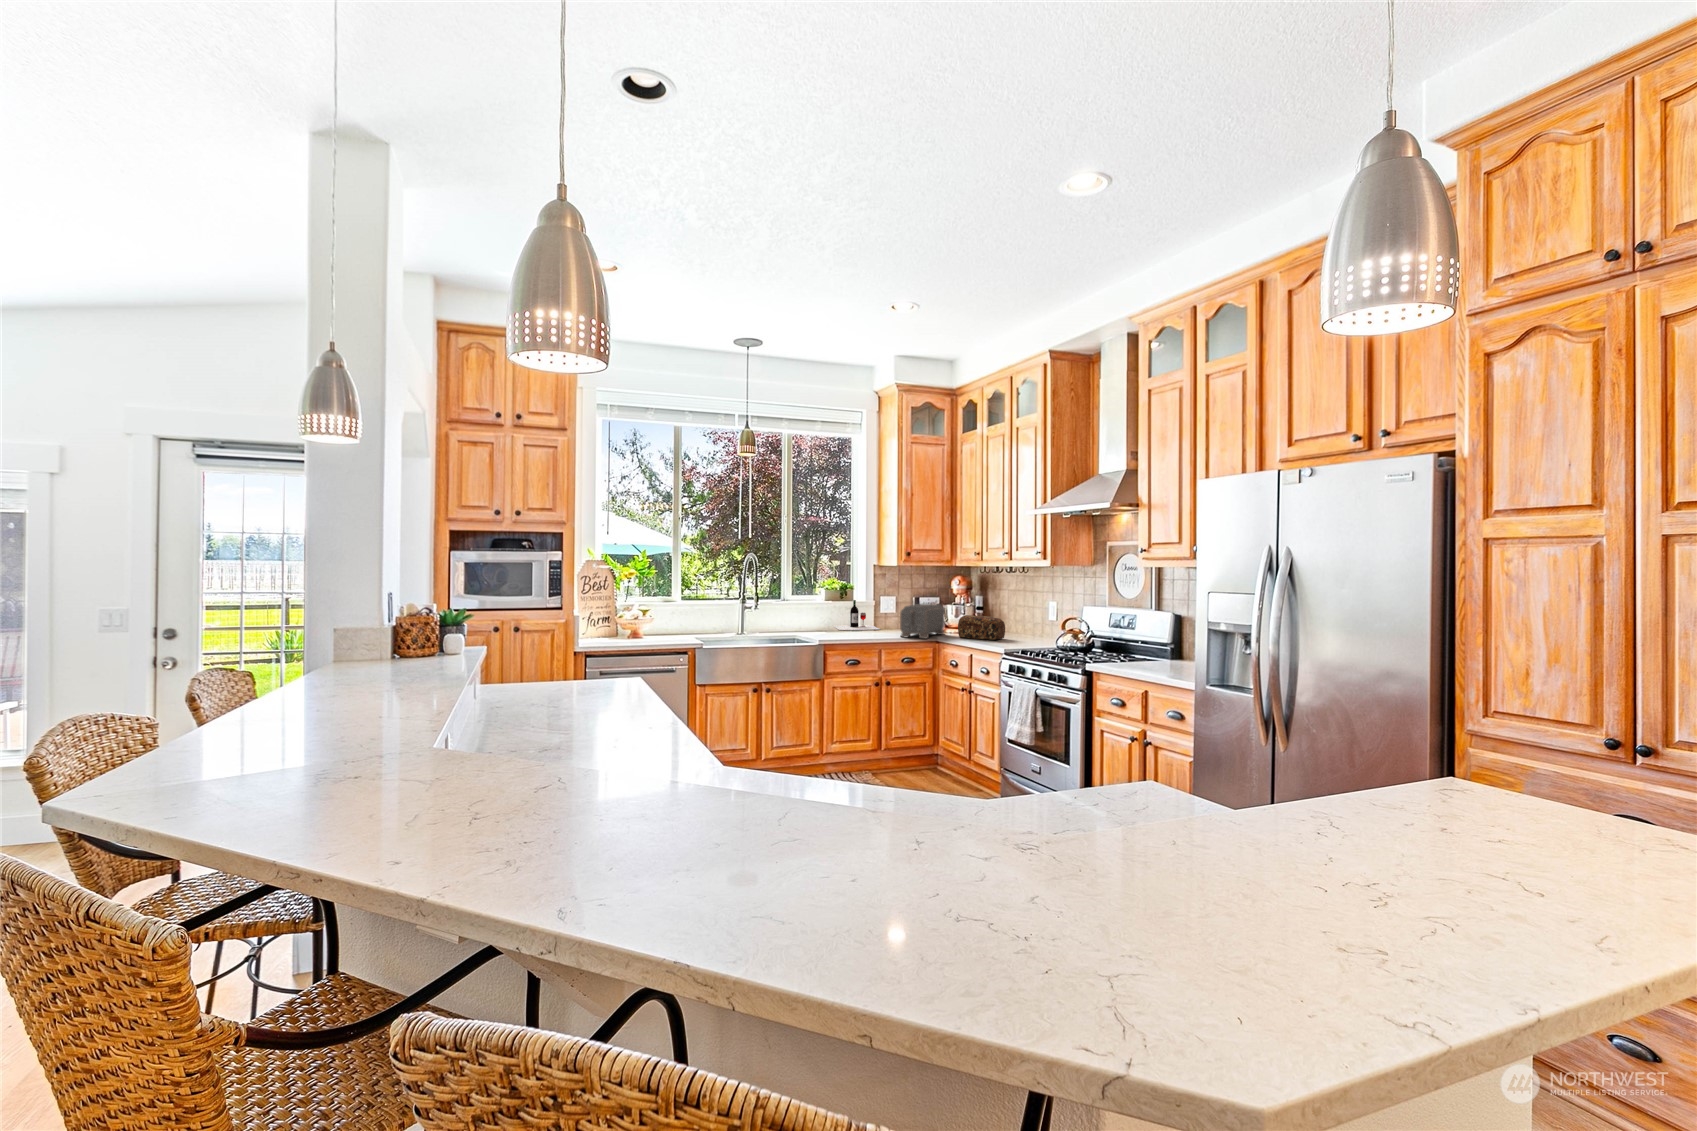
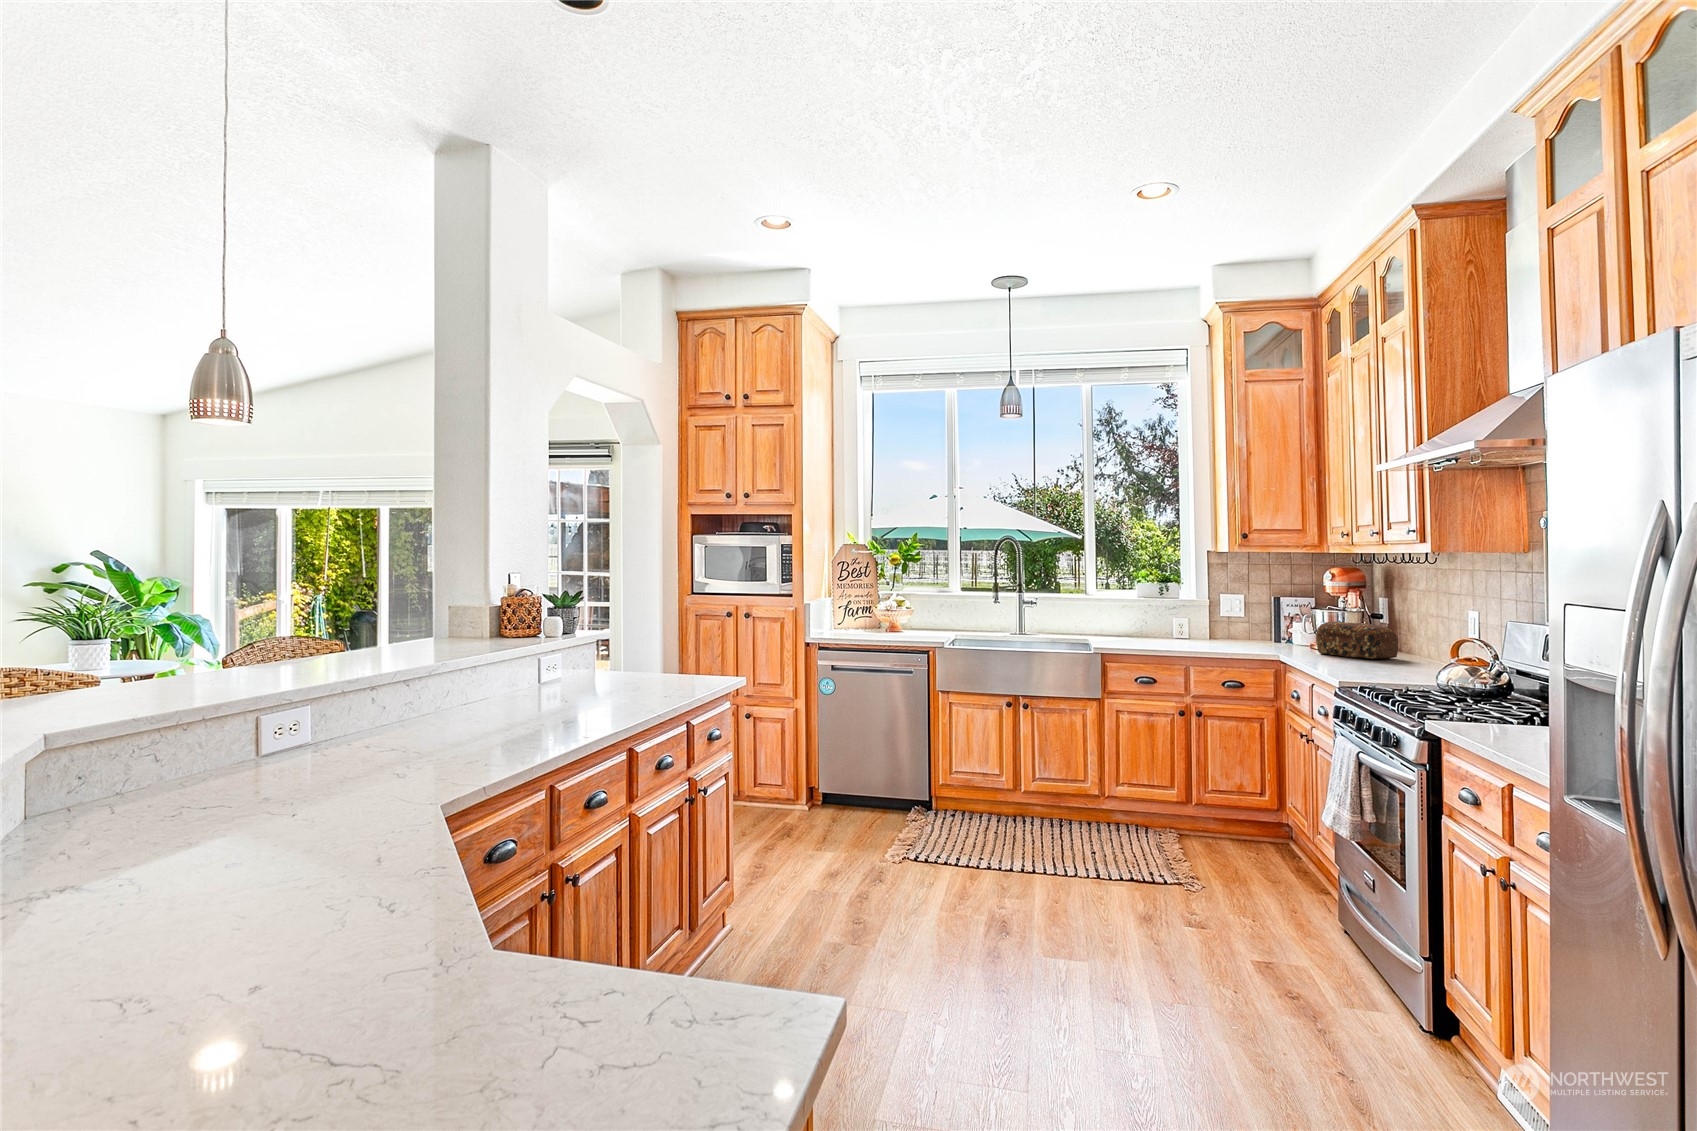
wine bottle: present [833,600,879,630] -> none [1156,601,1216,639]
toaster: present [900,604,944,639] -> none [1225,605,1304,652]

